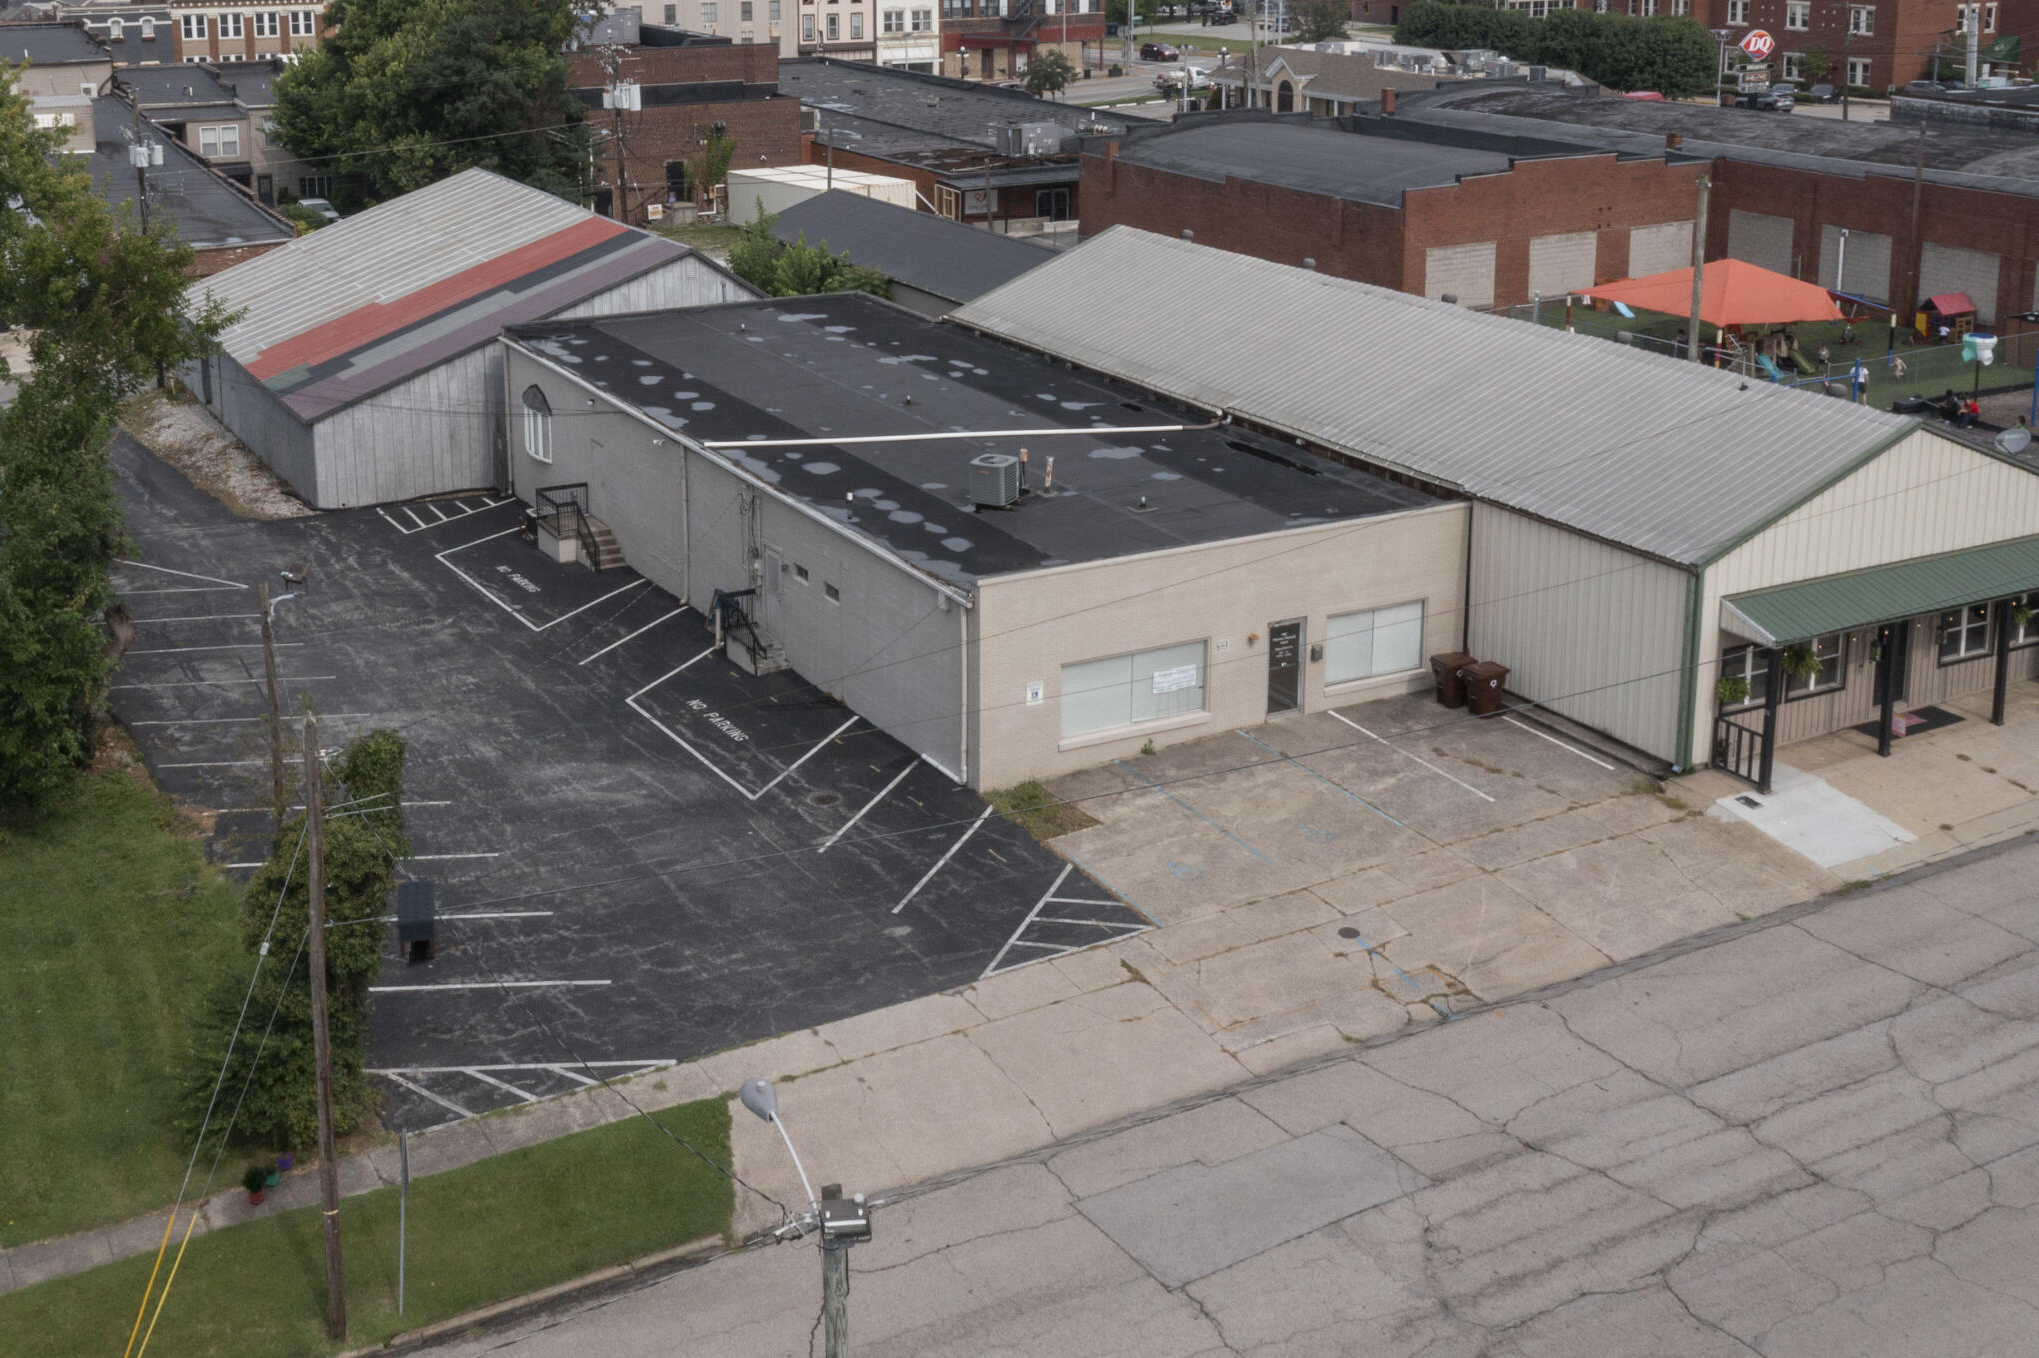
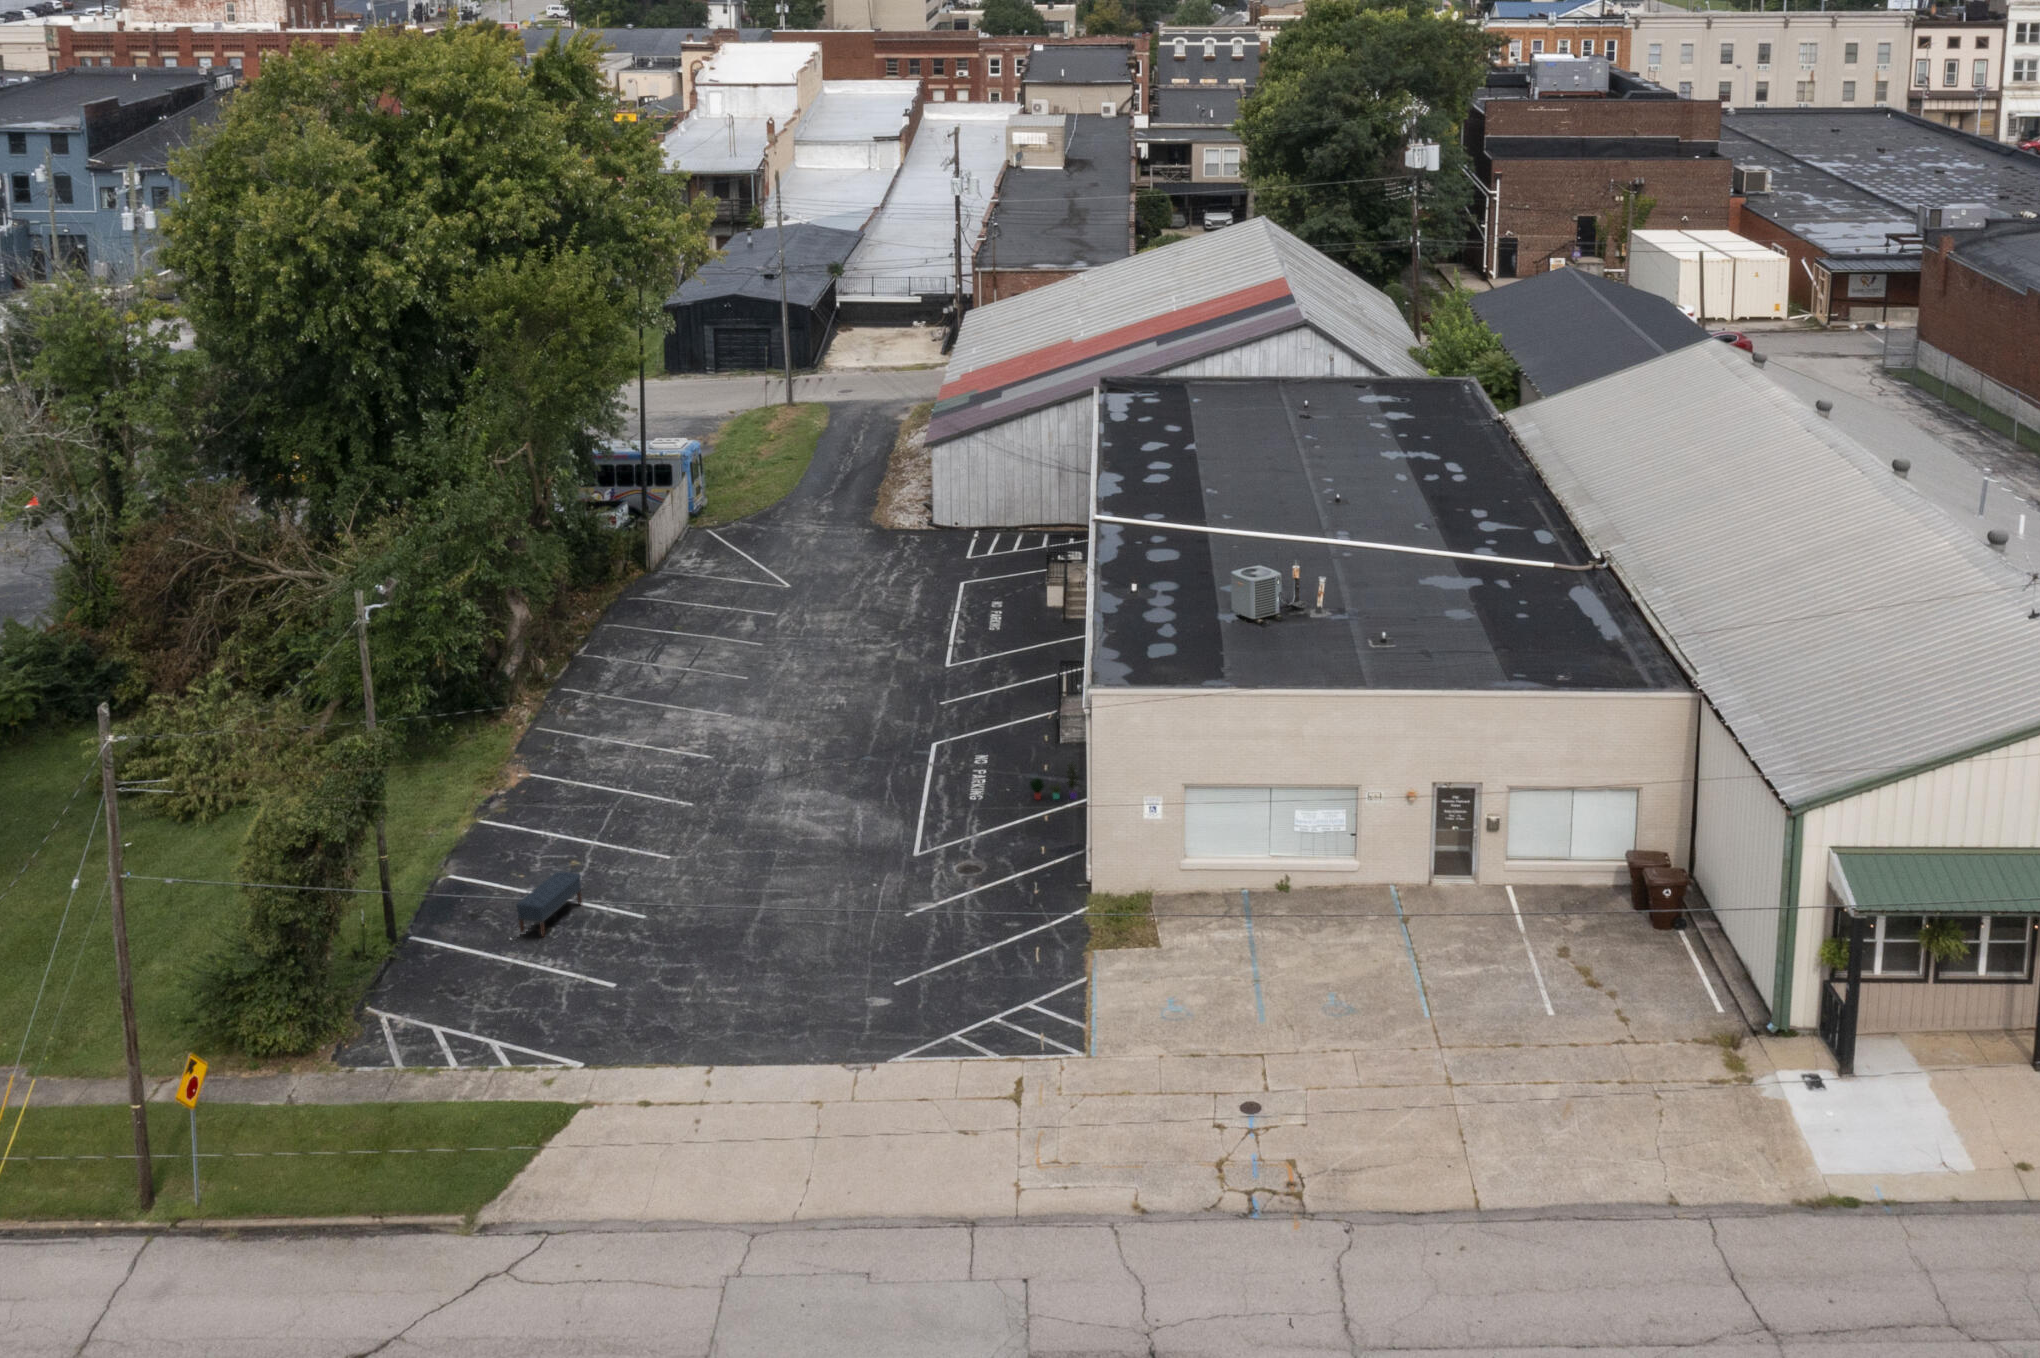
potted plant: present [242,1107,294,1204] -> present [1030,761,1079,800]

